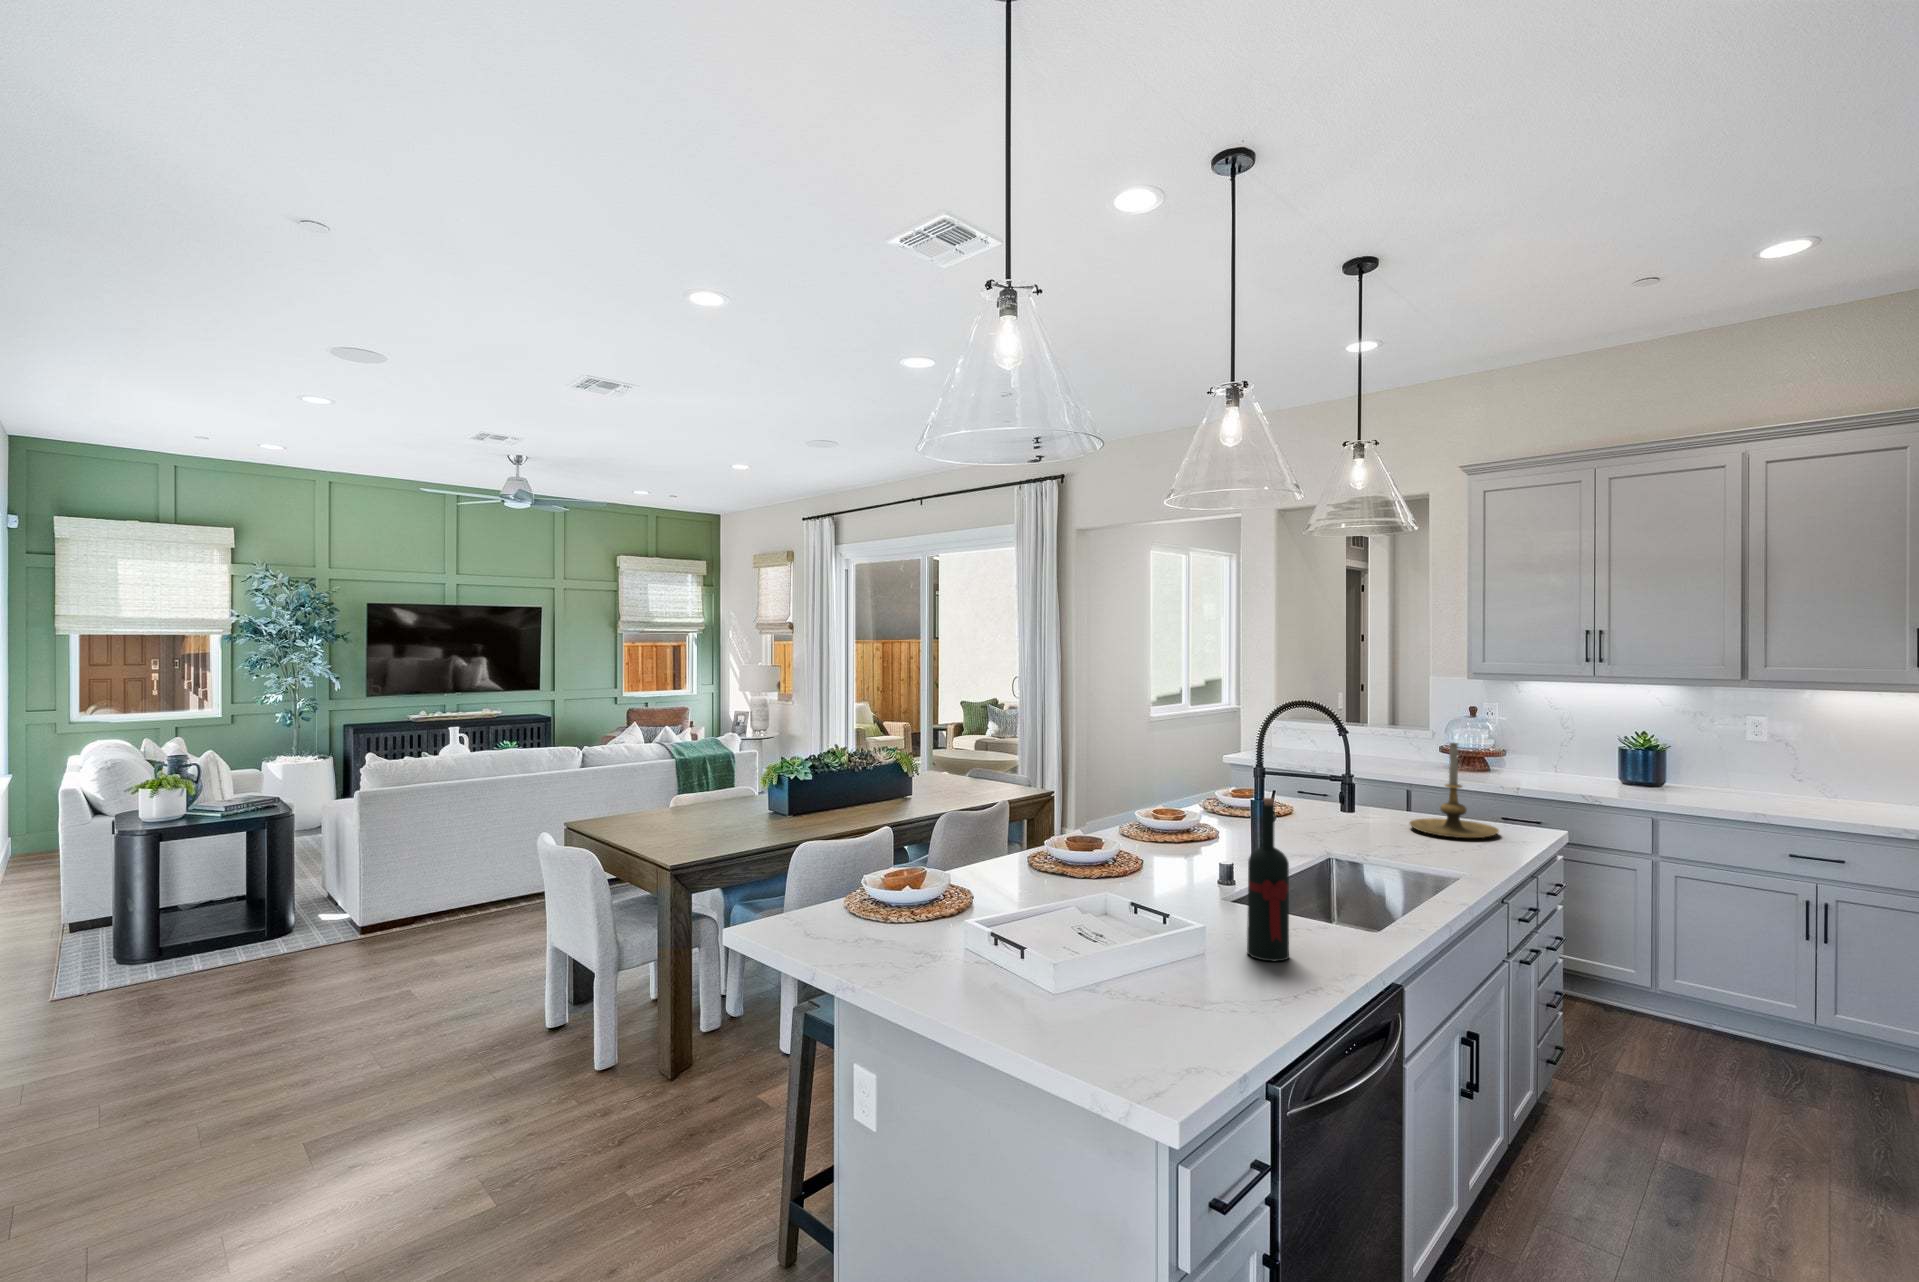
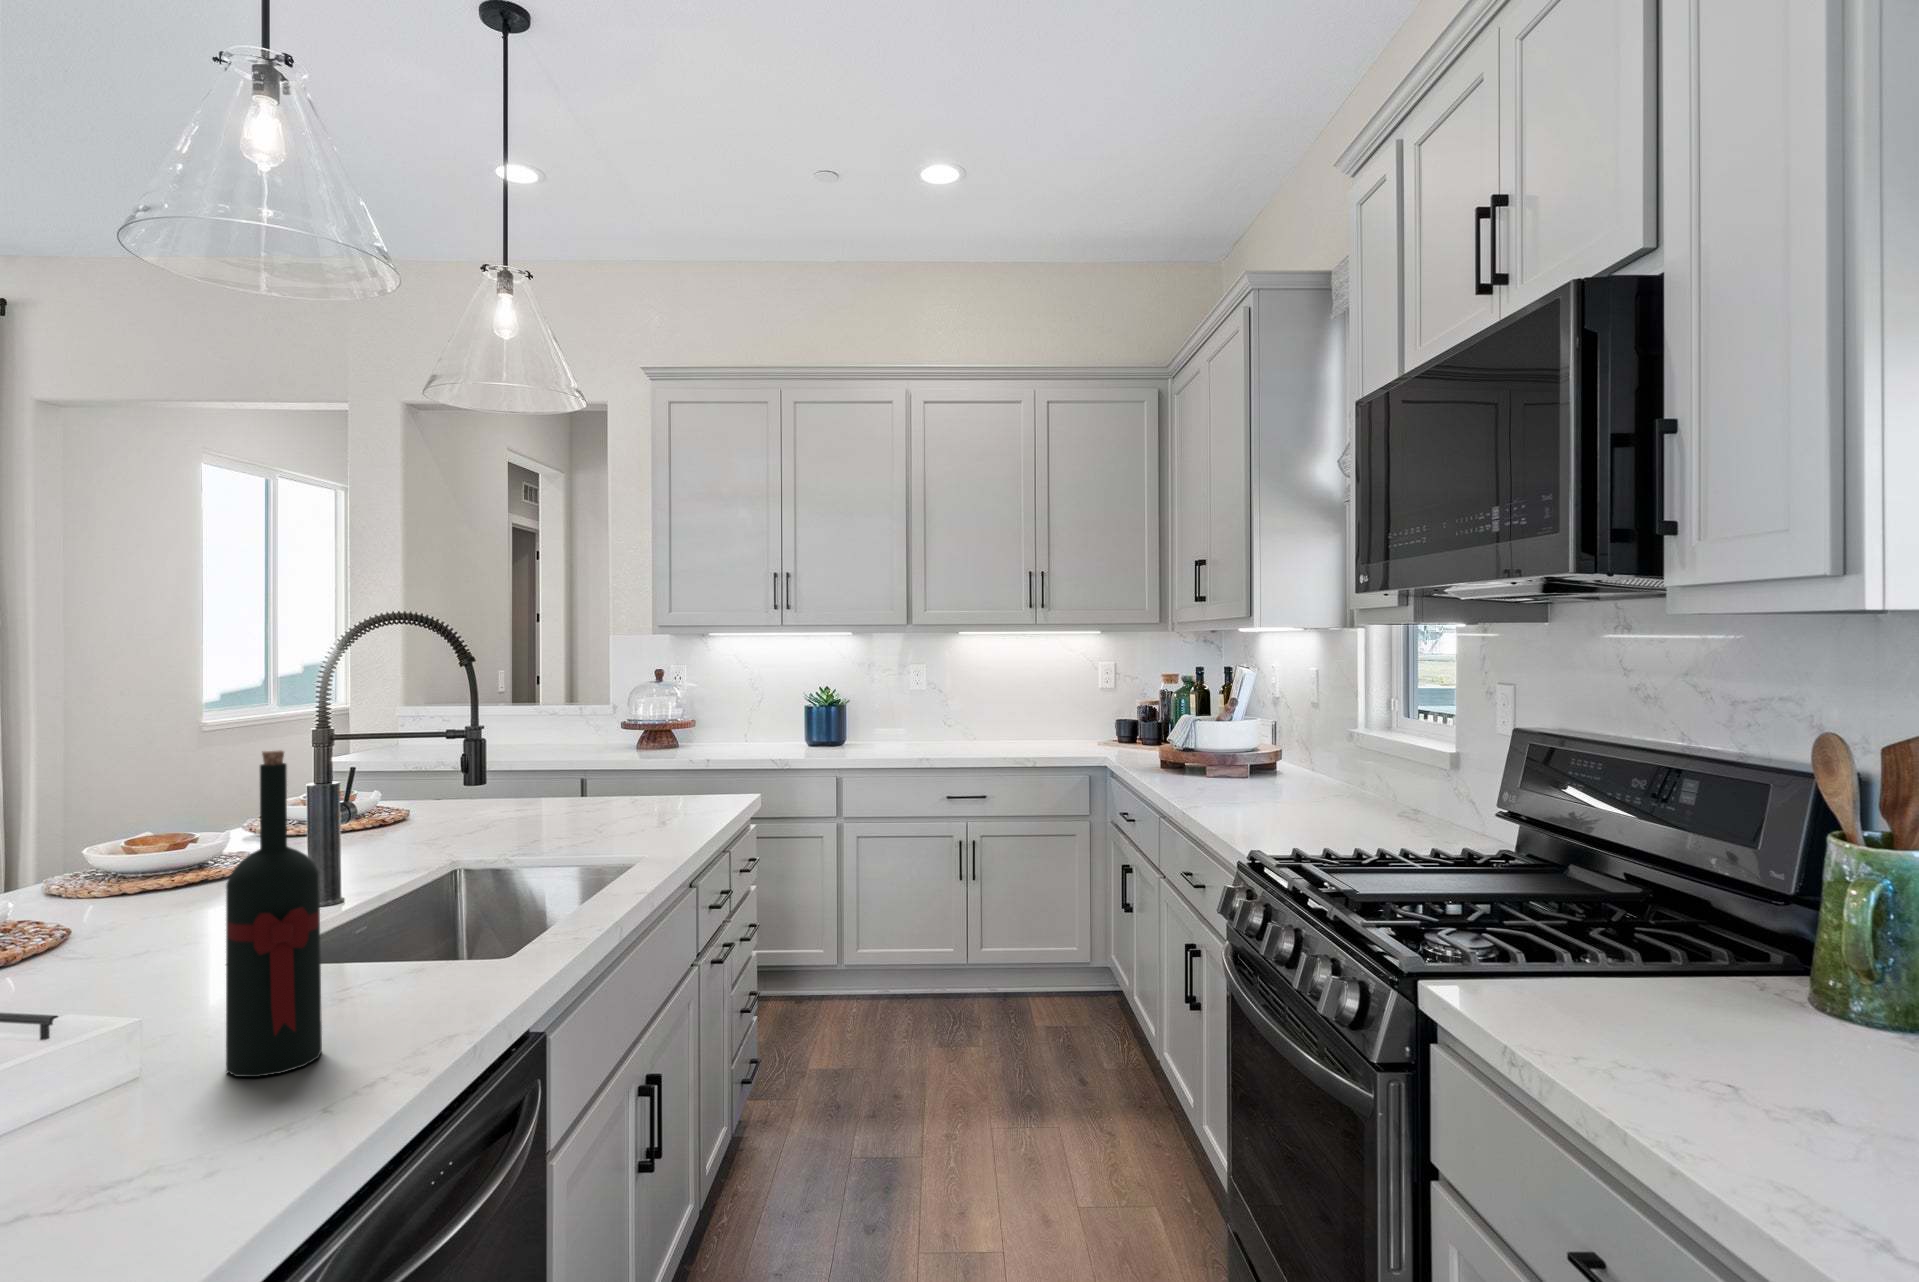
candle holder: present [1410,743,1499,838] -> none [576,690,687,816]

